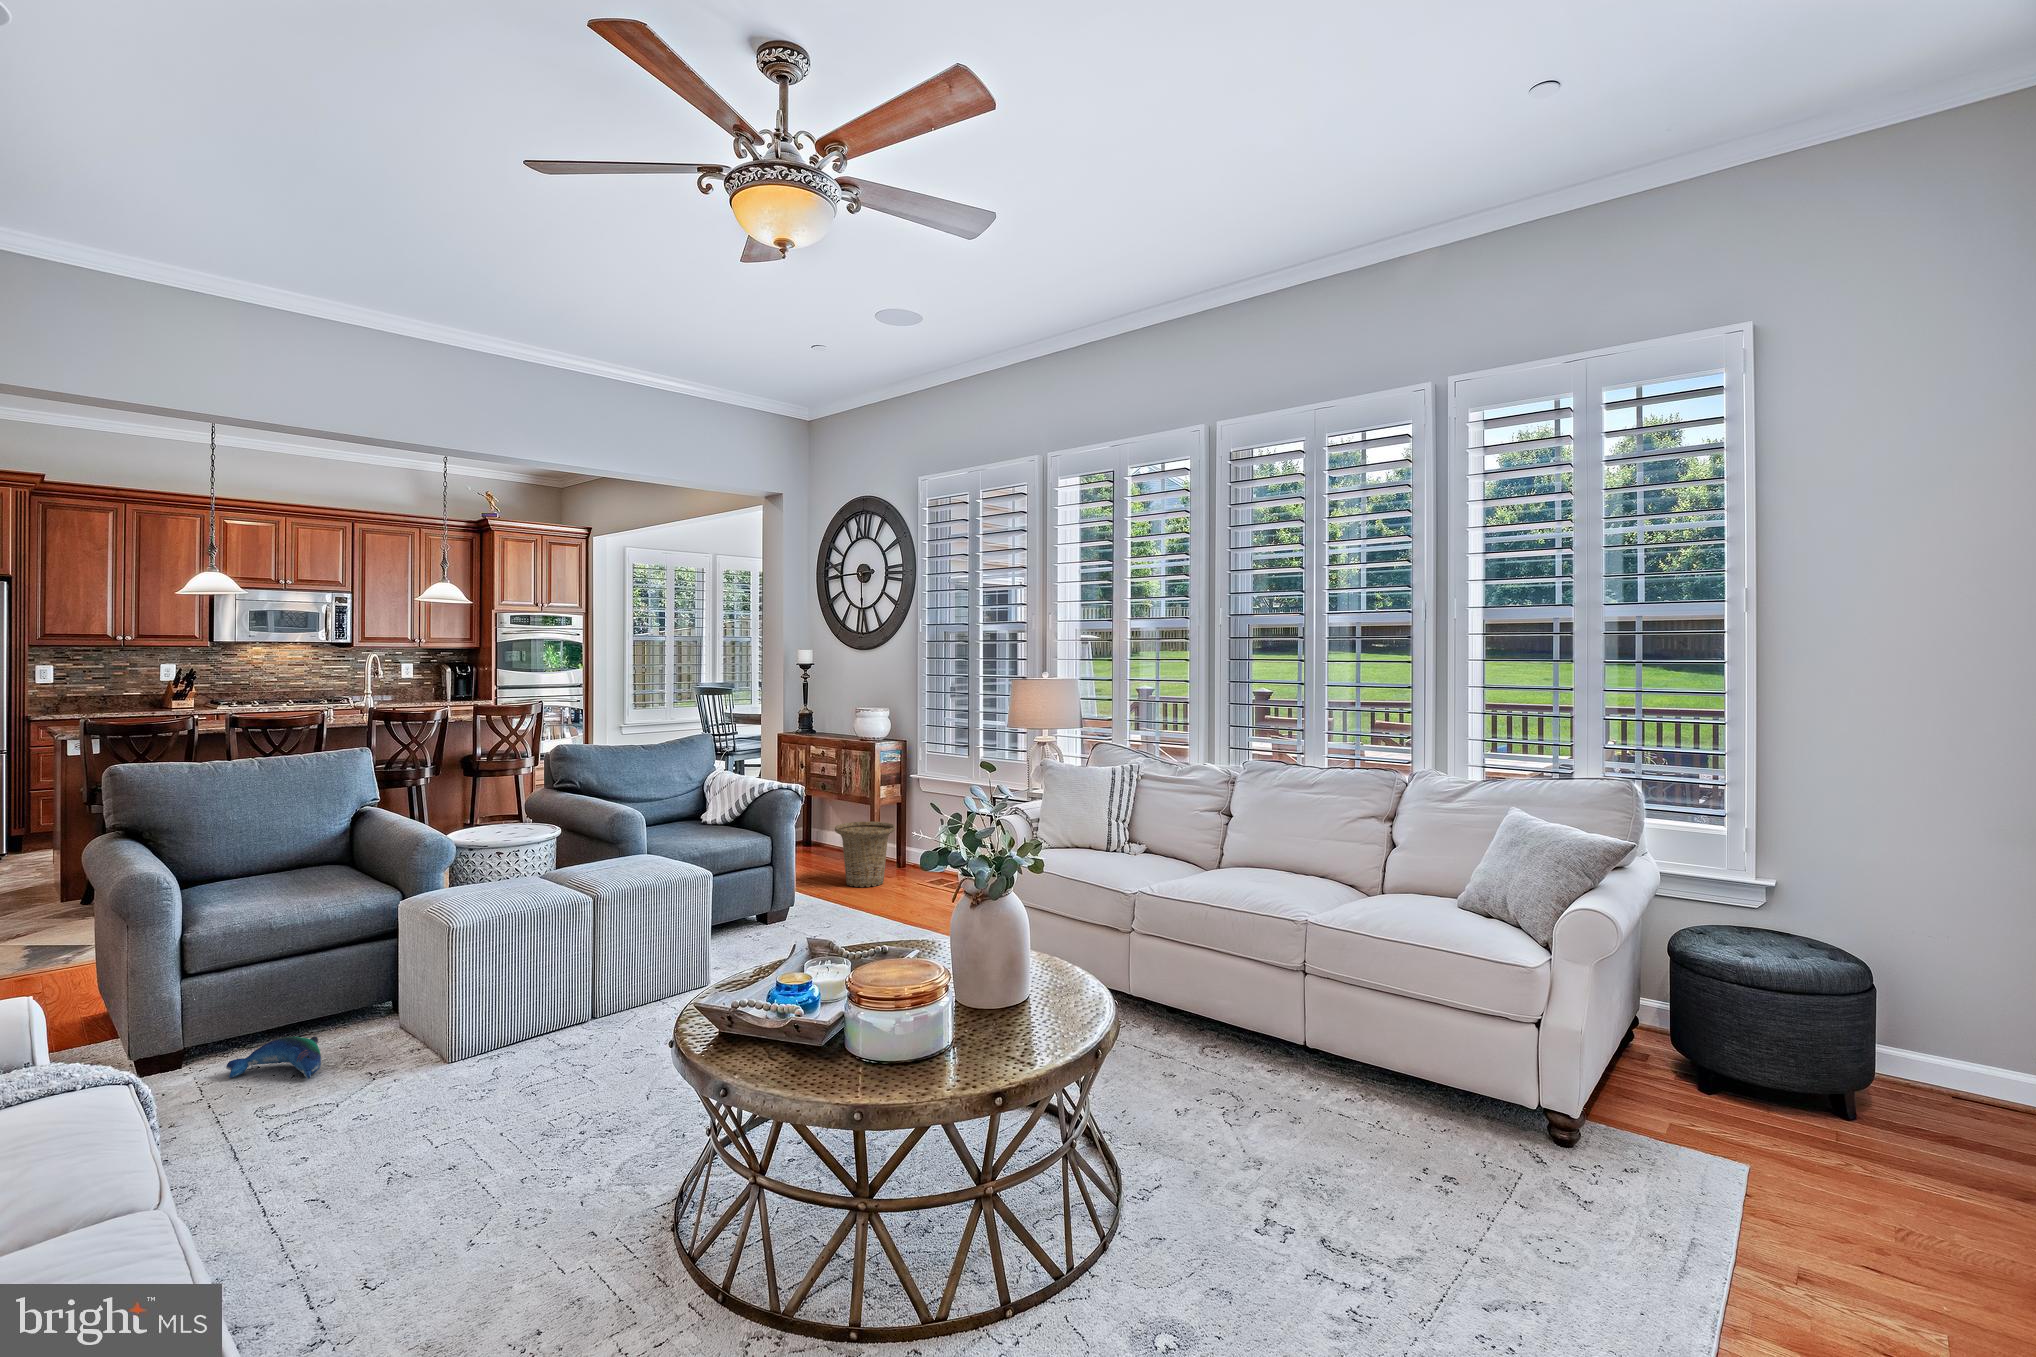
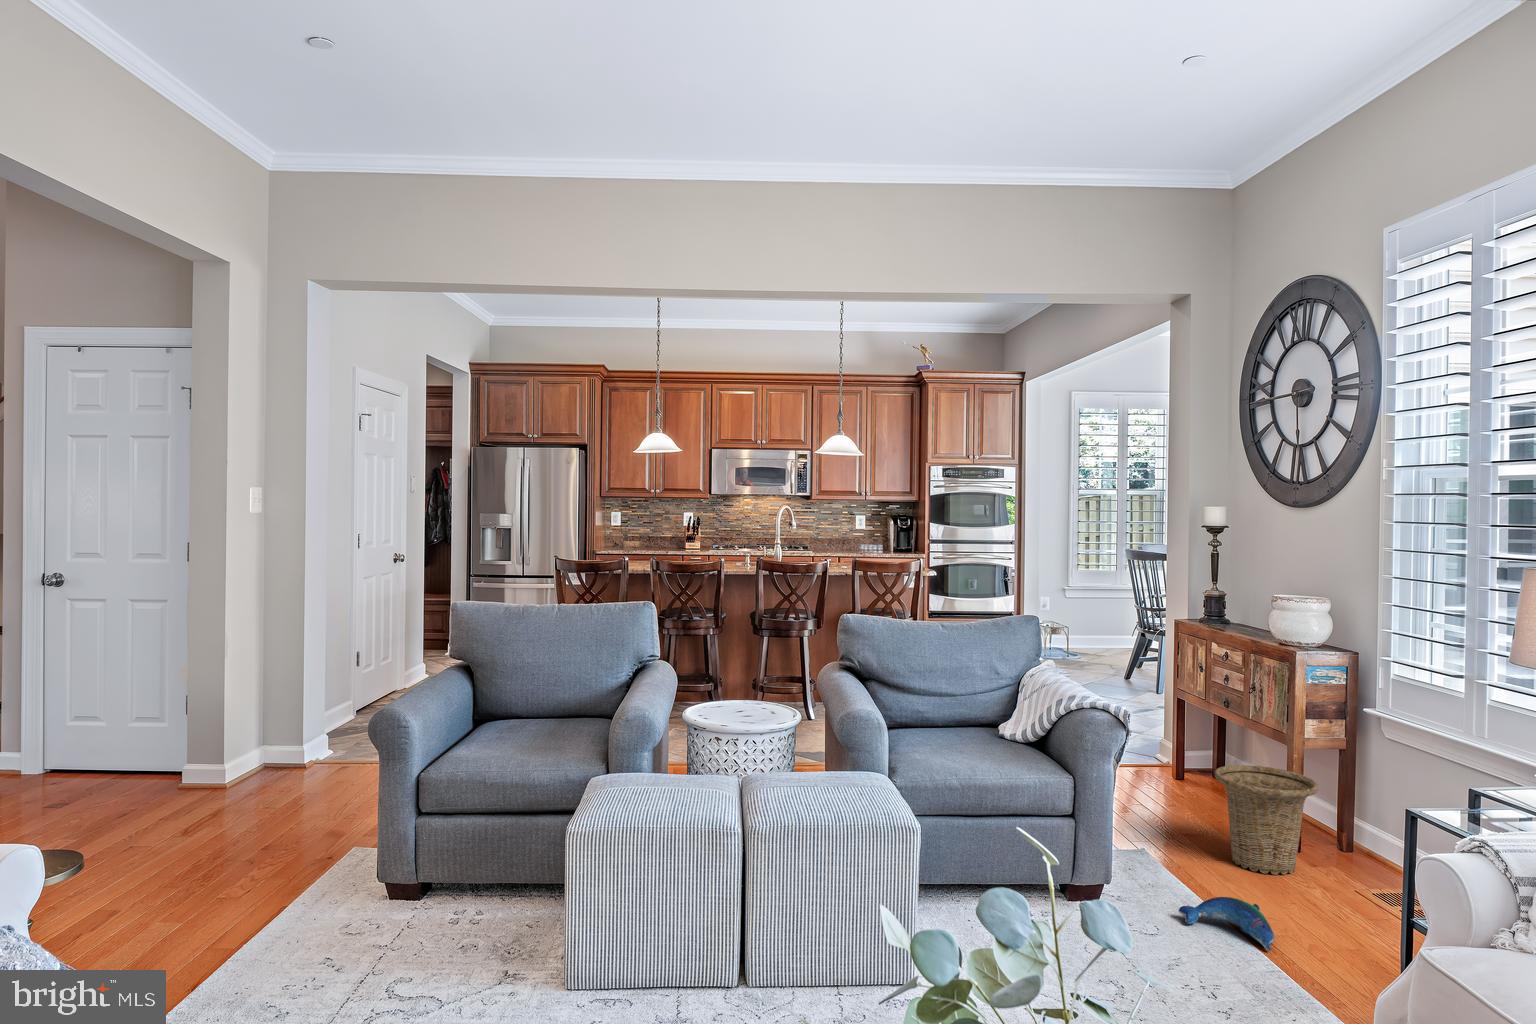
plush toy: present [226,1036,321,1079] -> present [1179,897,1274,951]

